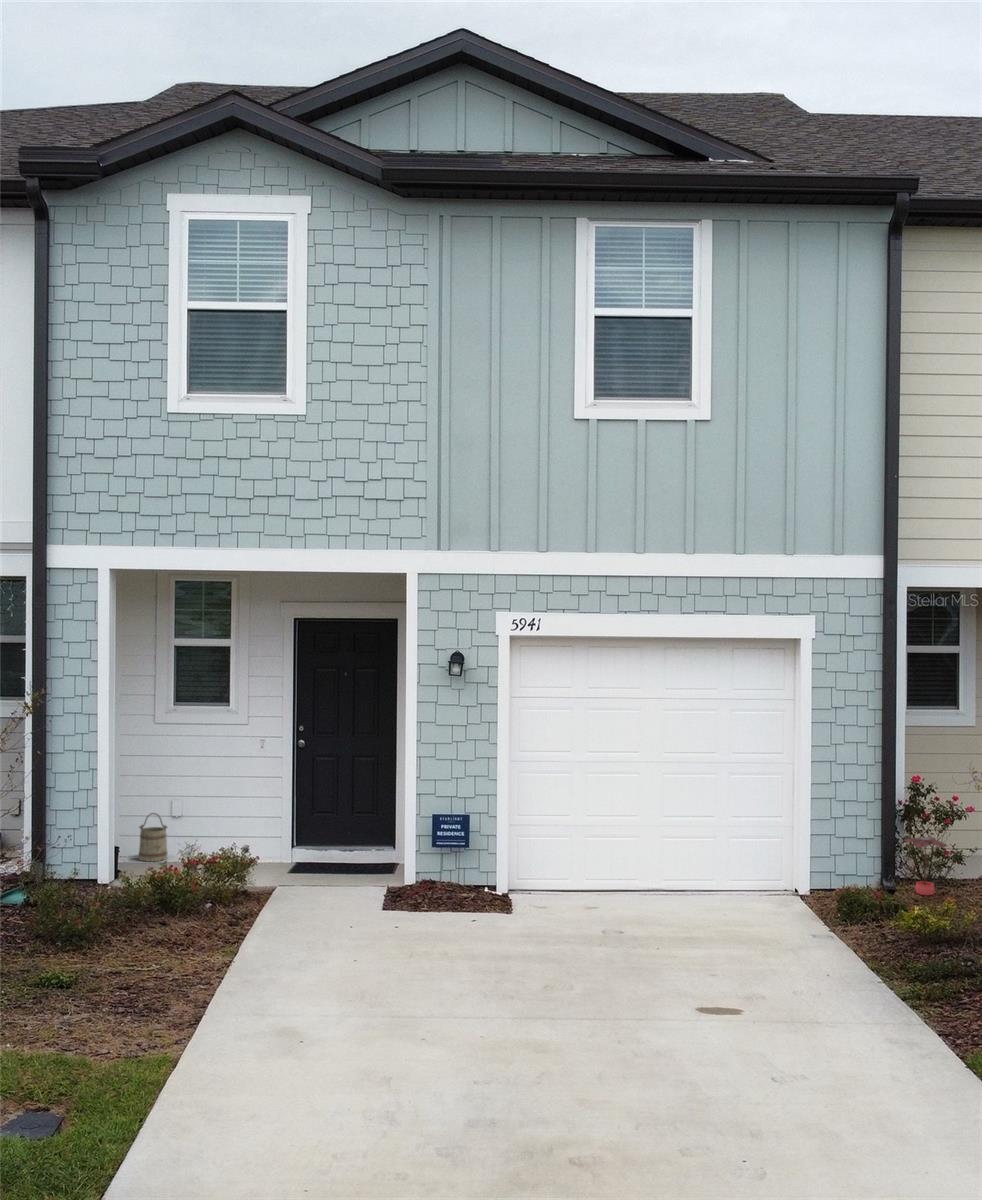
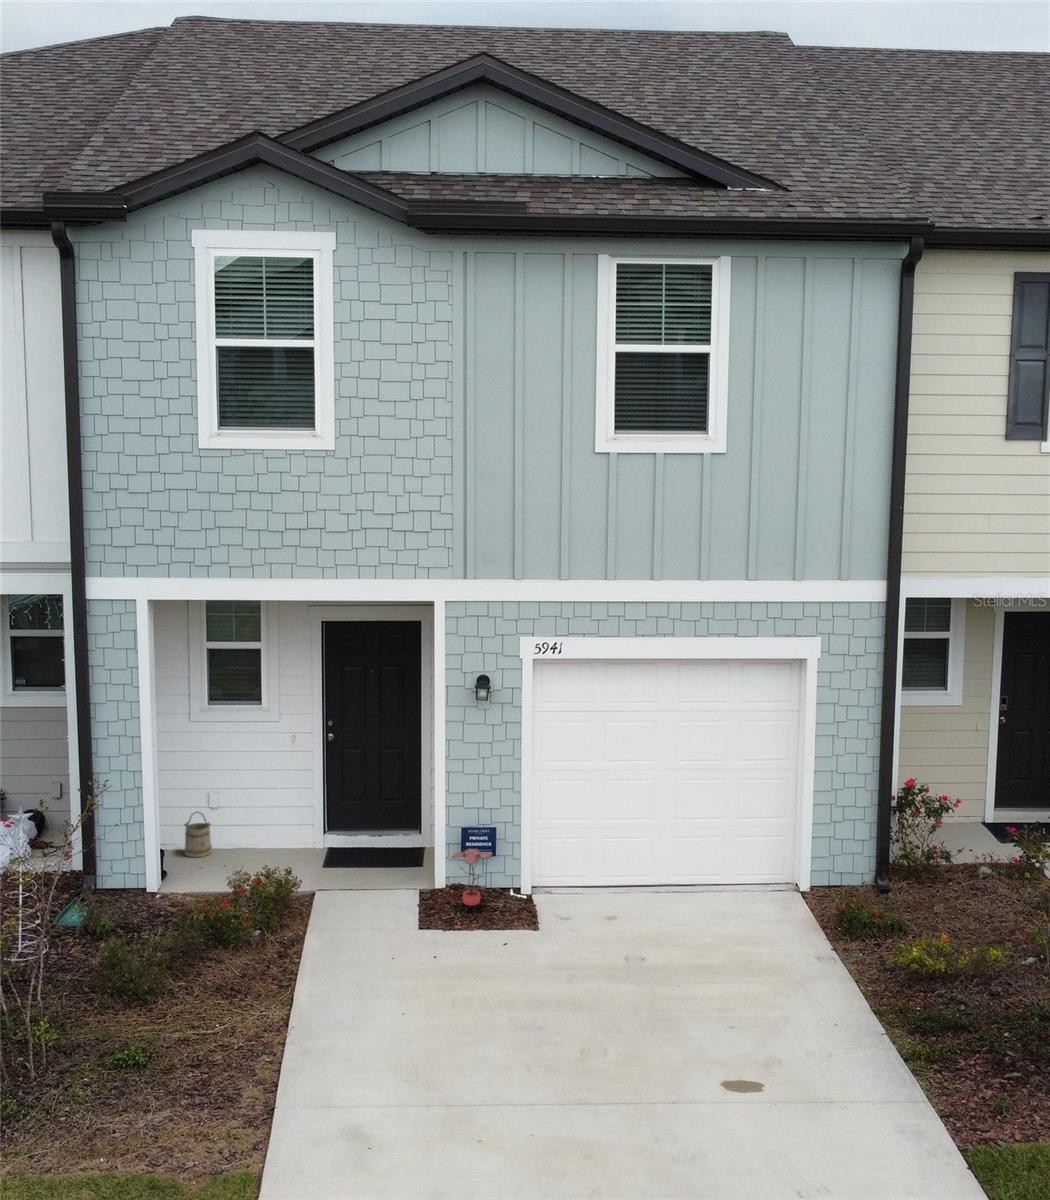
potted plant: present [904,837,947,895] -> present [451,849,492,906]

